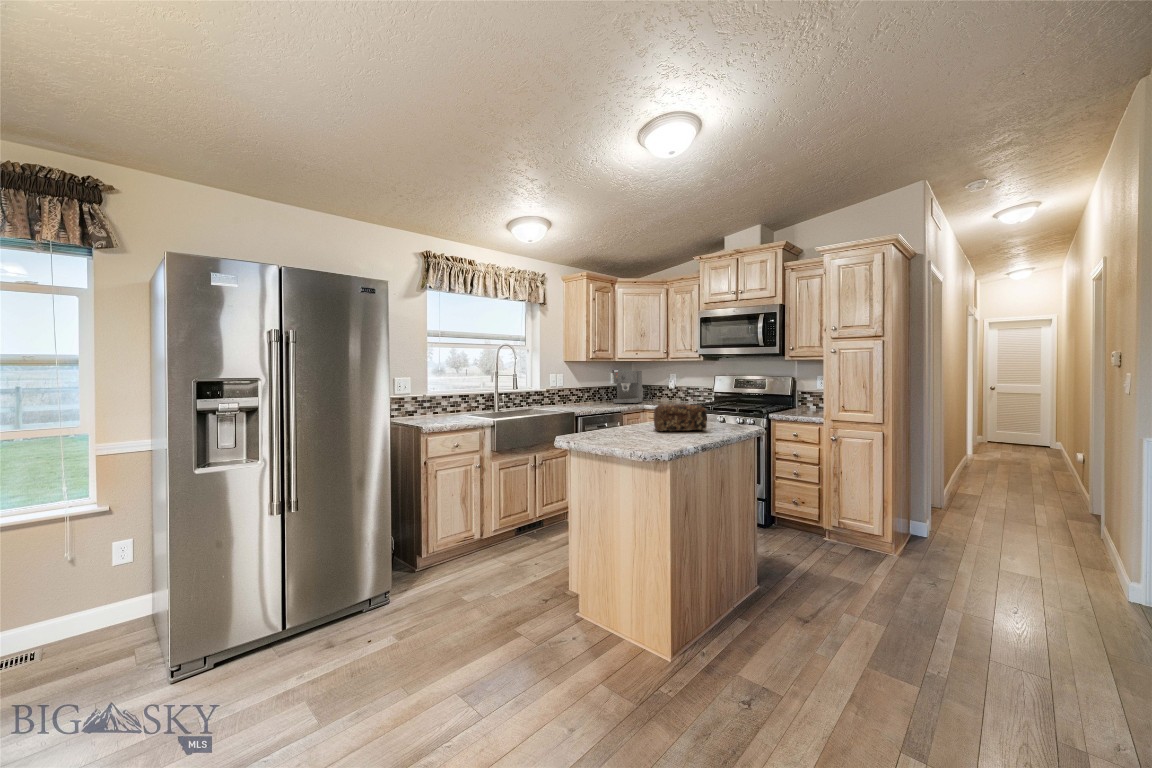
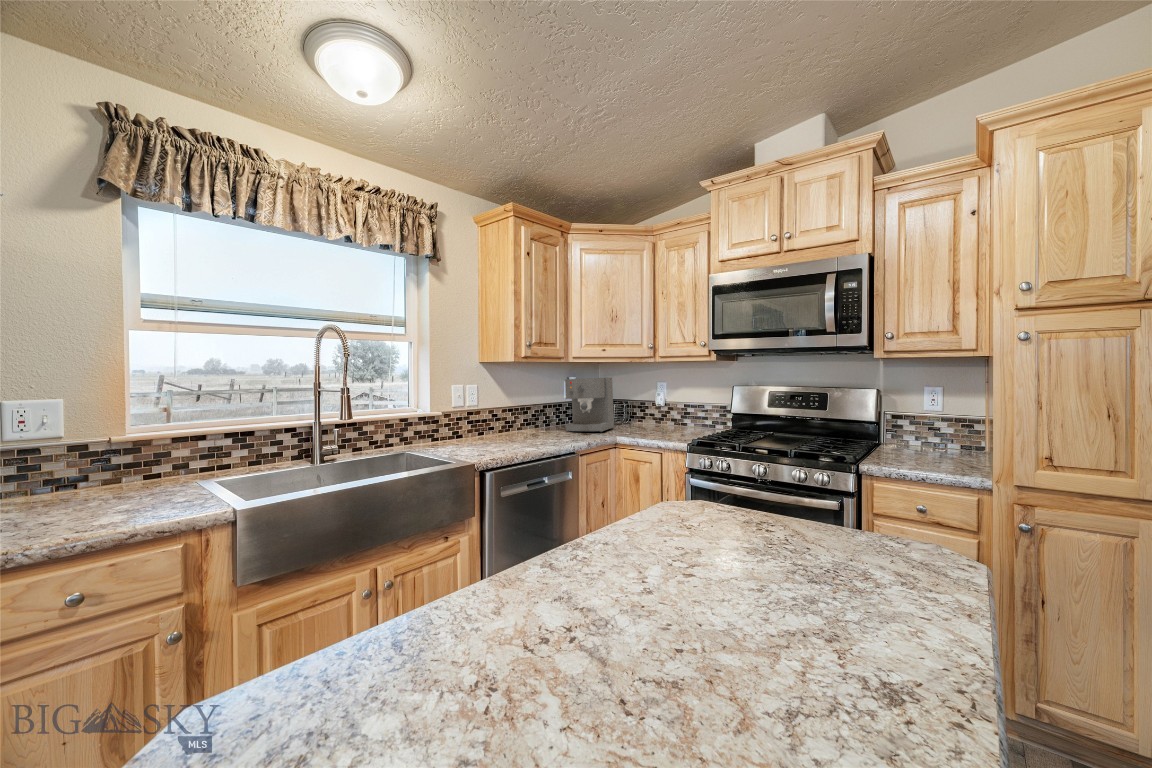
bread loaf: present [654,404,707,432] -> none [634,531,884,686]

